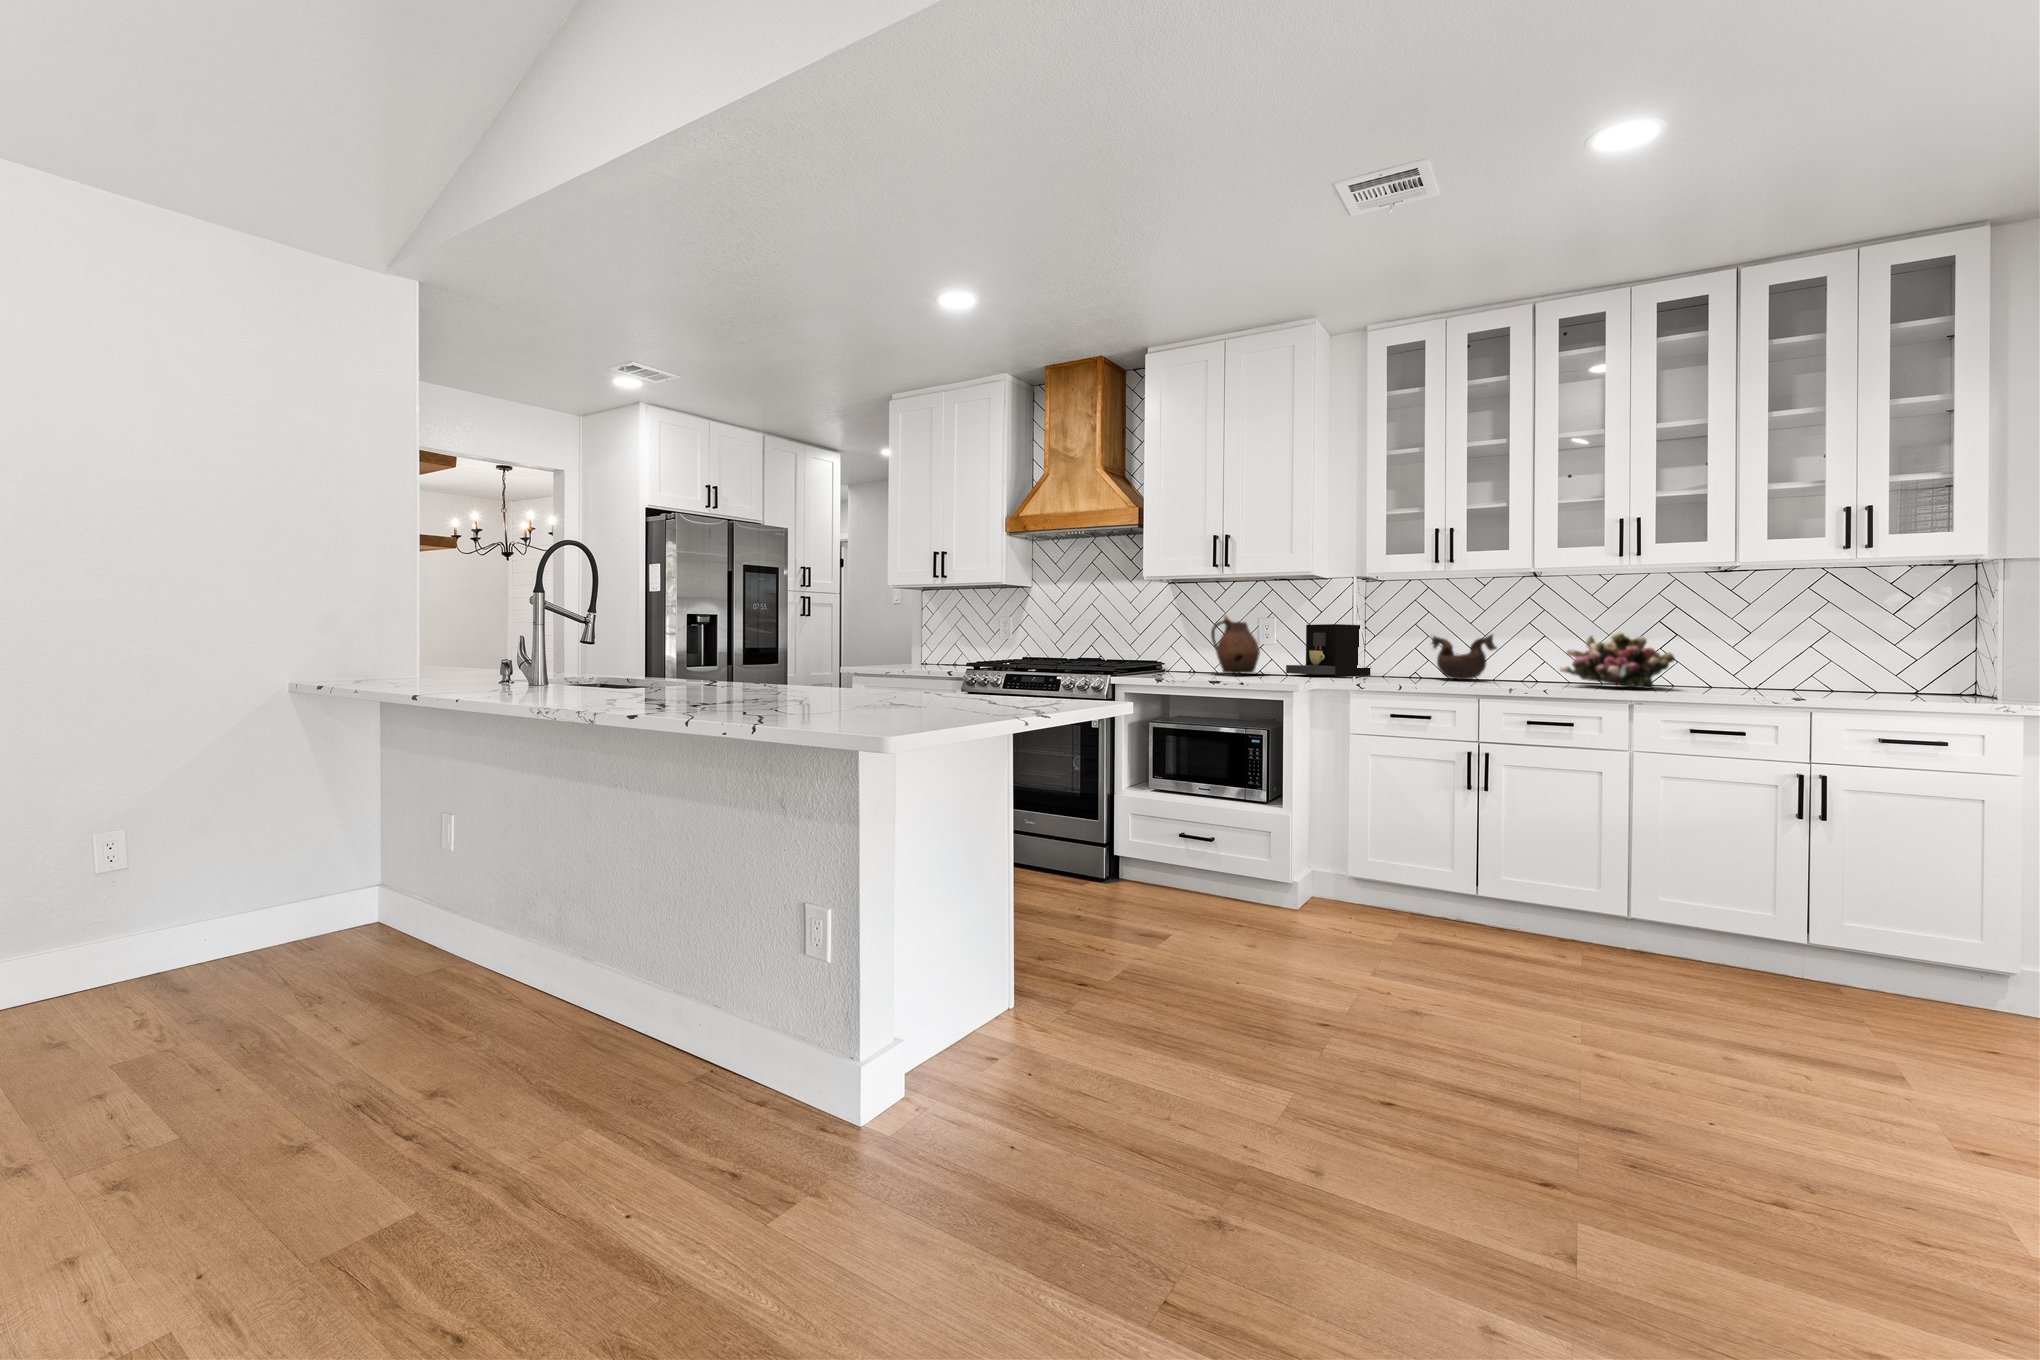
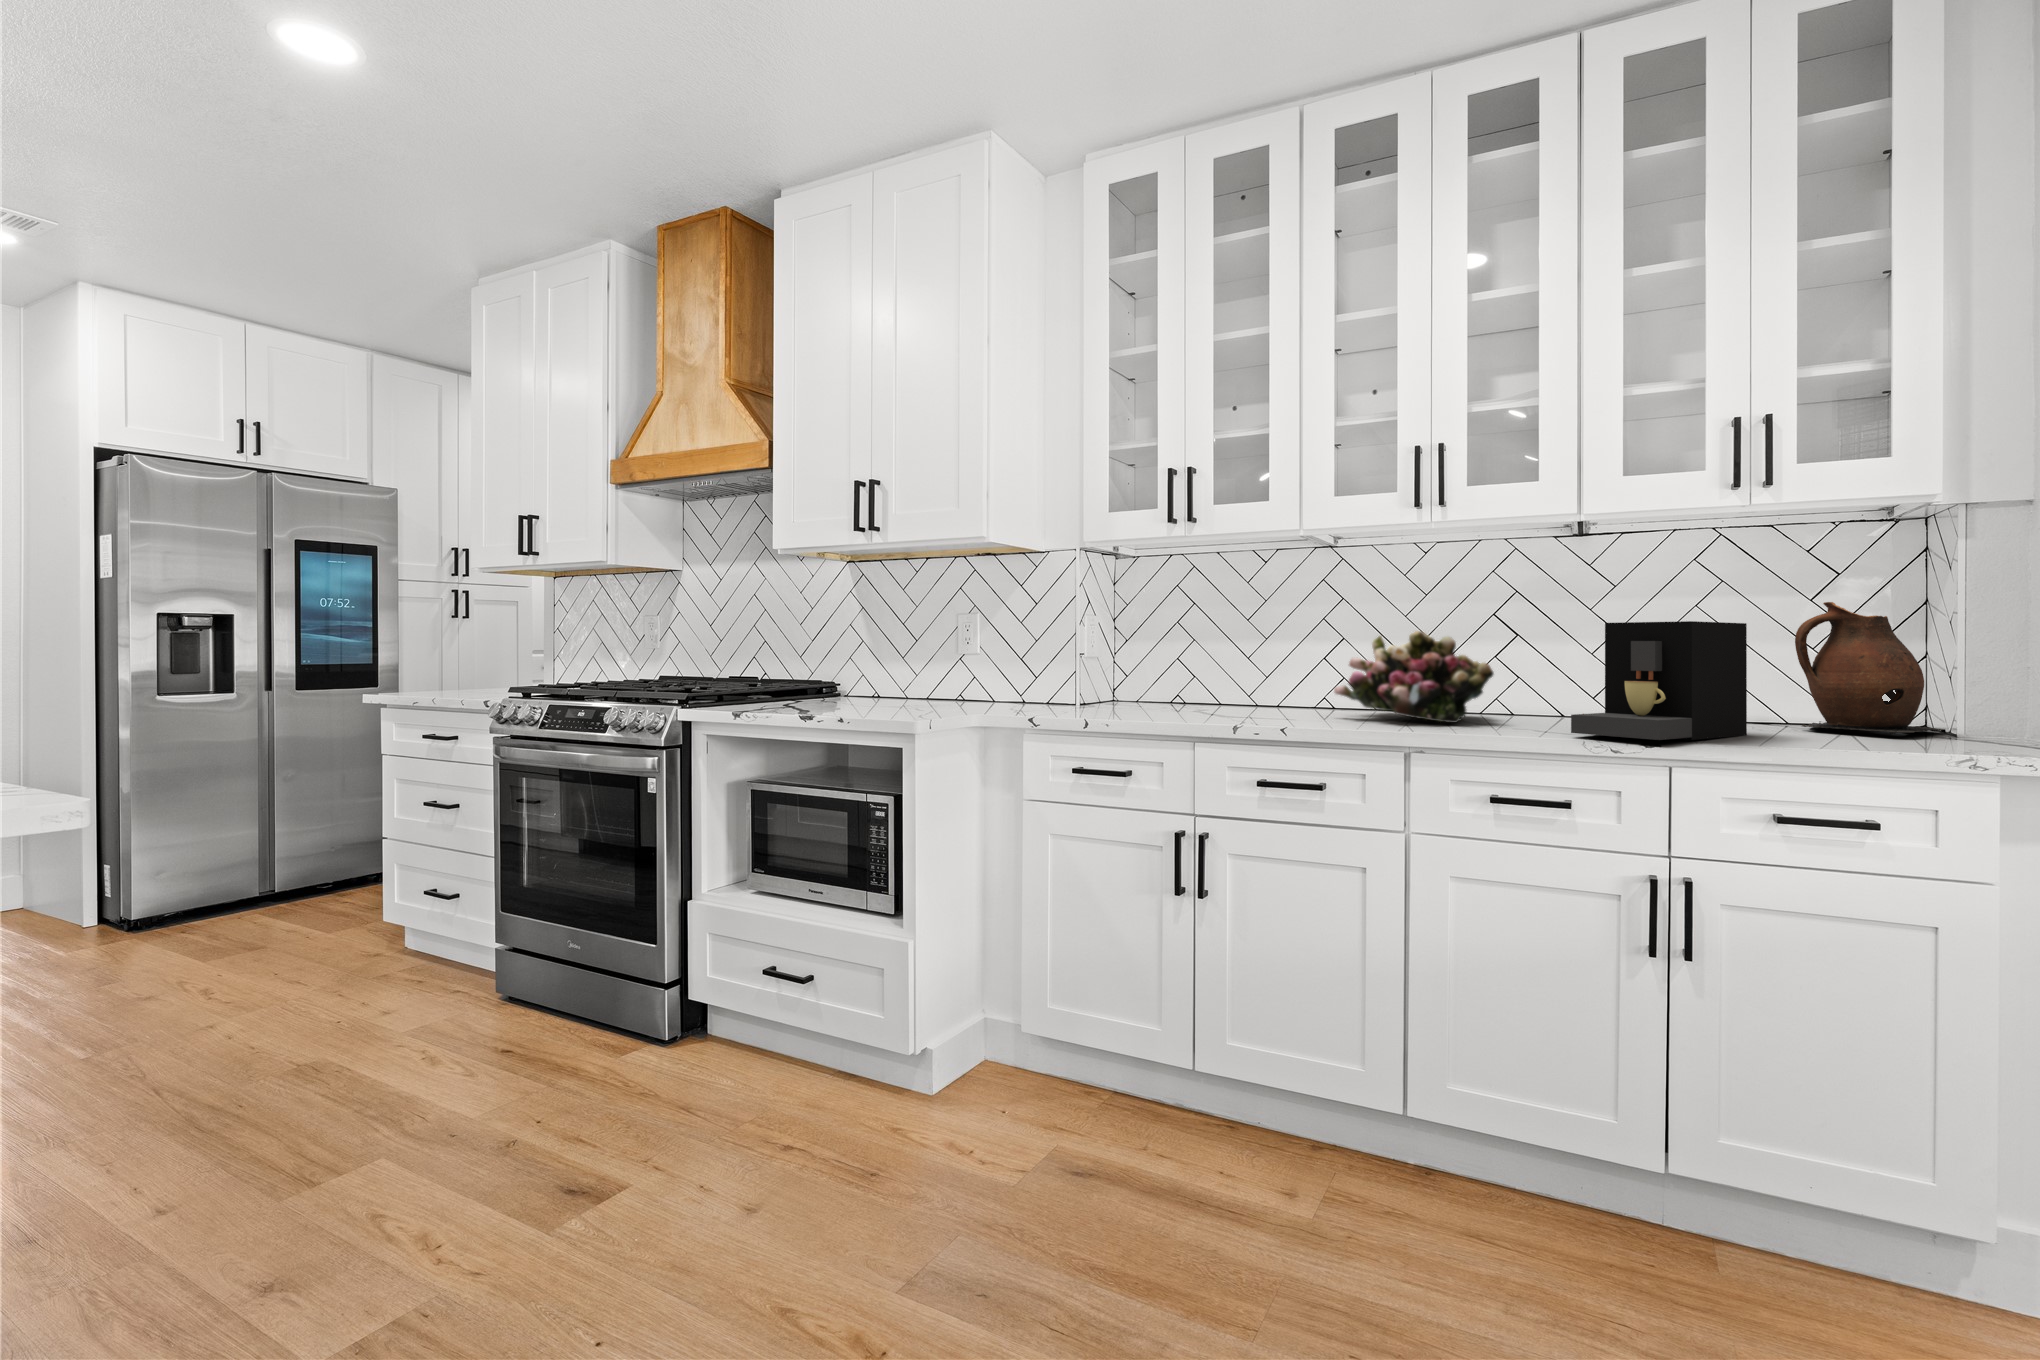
ceramic pitcher: present [1211,615,1260,674] -> present [1795,602,1946,735]
coffee maker: present [1286,624,1371,676] -> present [1571,621,1747,740]
decorative bowl: present [1432,635,1496,680] -> none [1181,634,1257,705]

